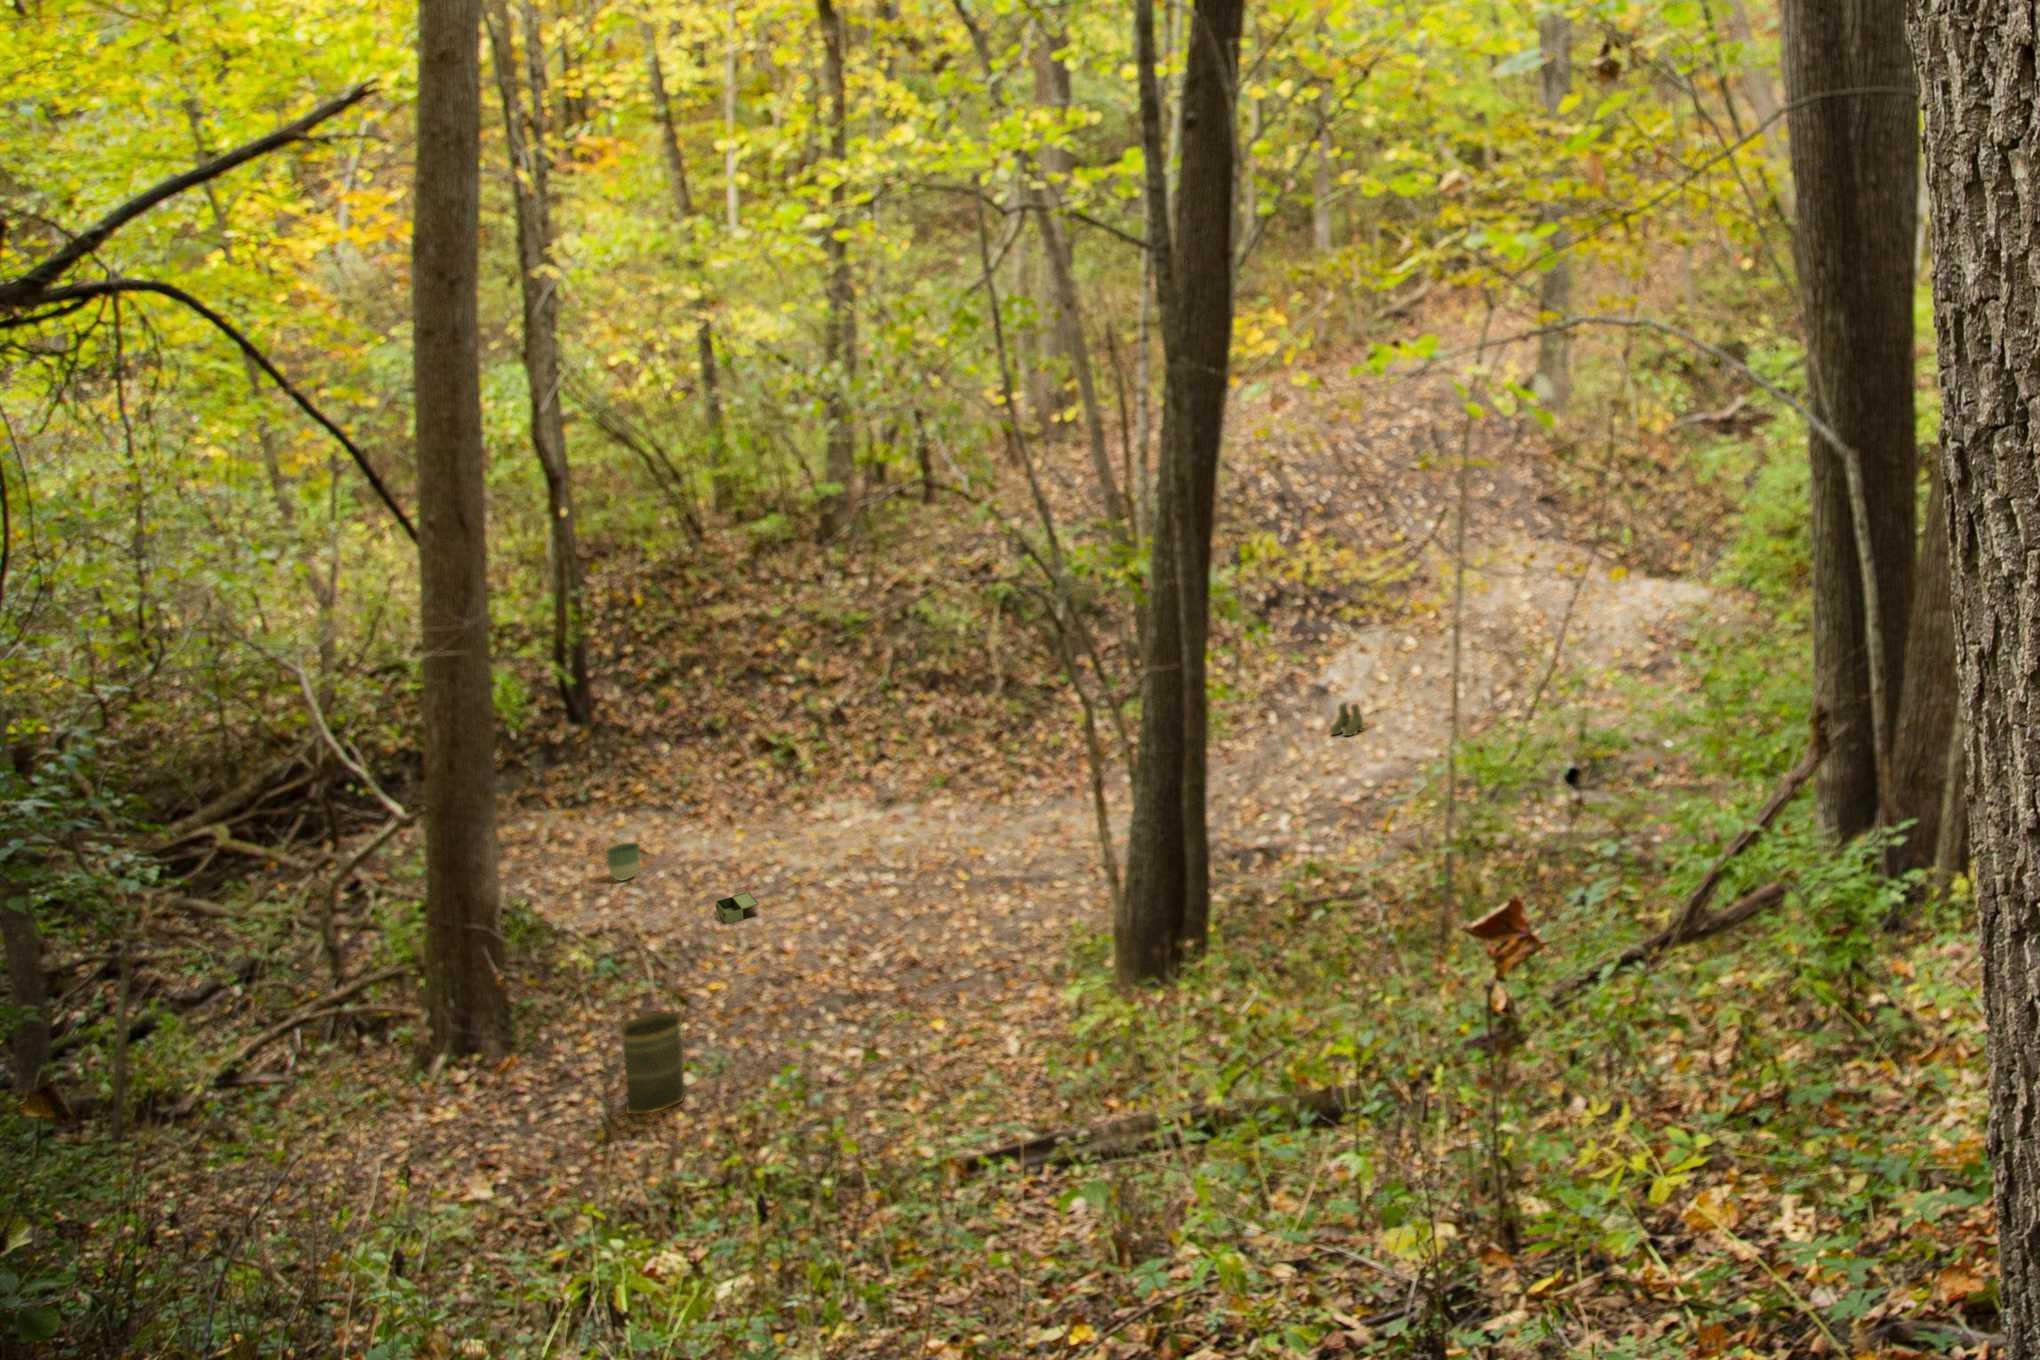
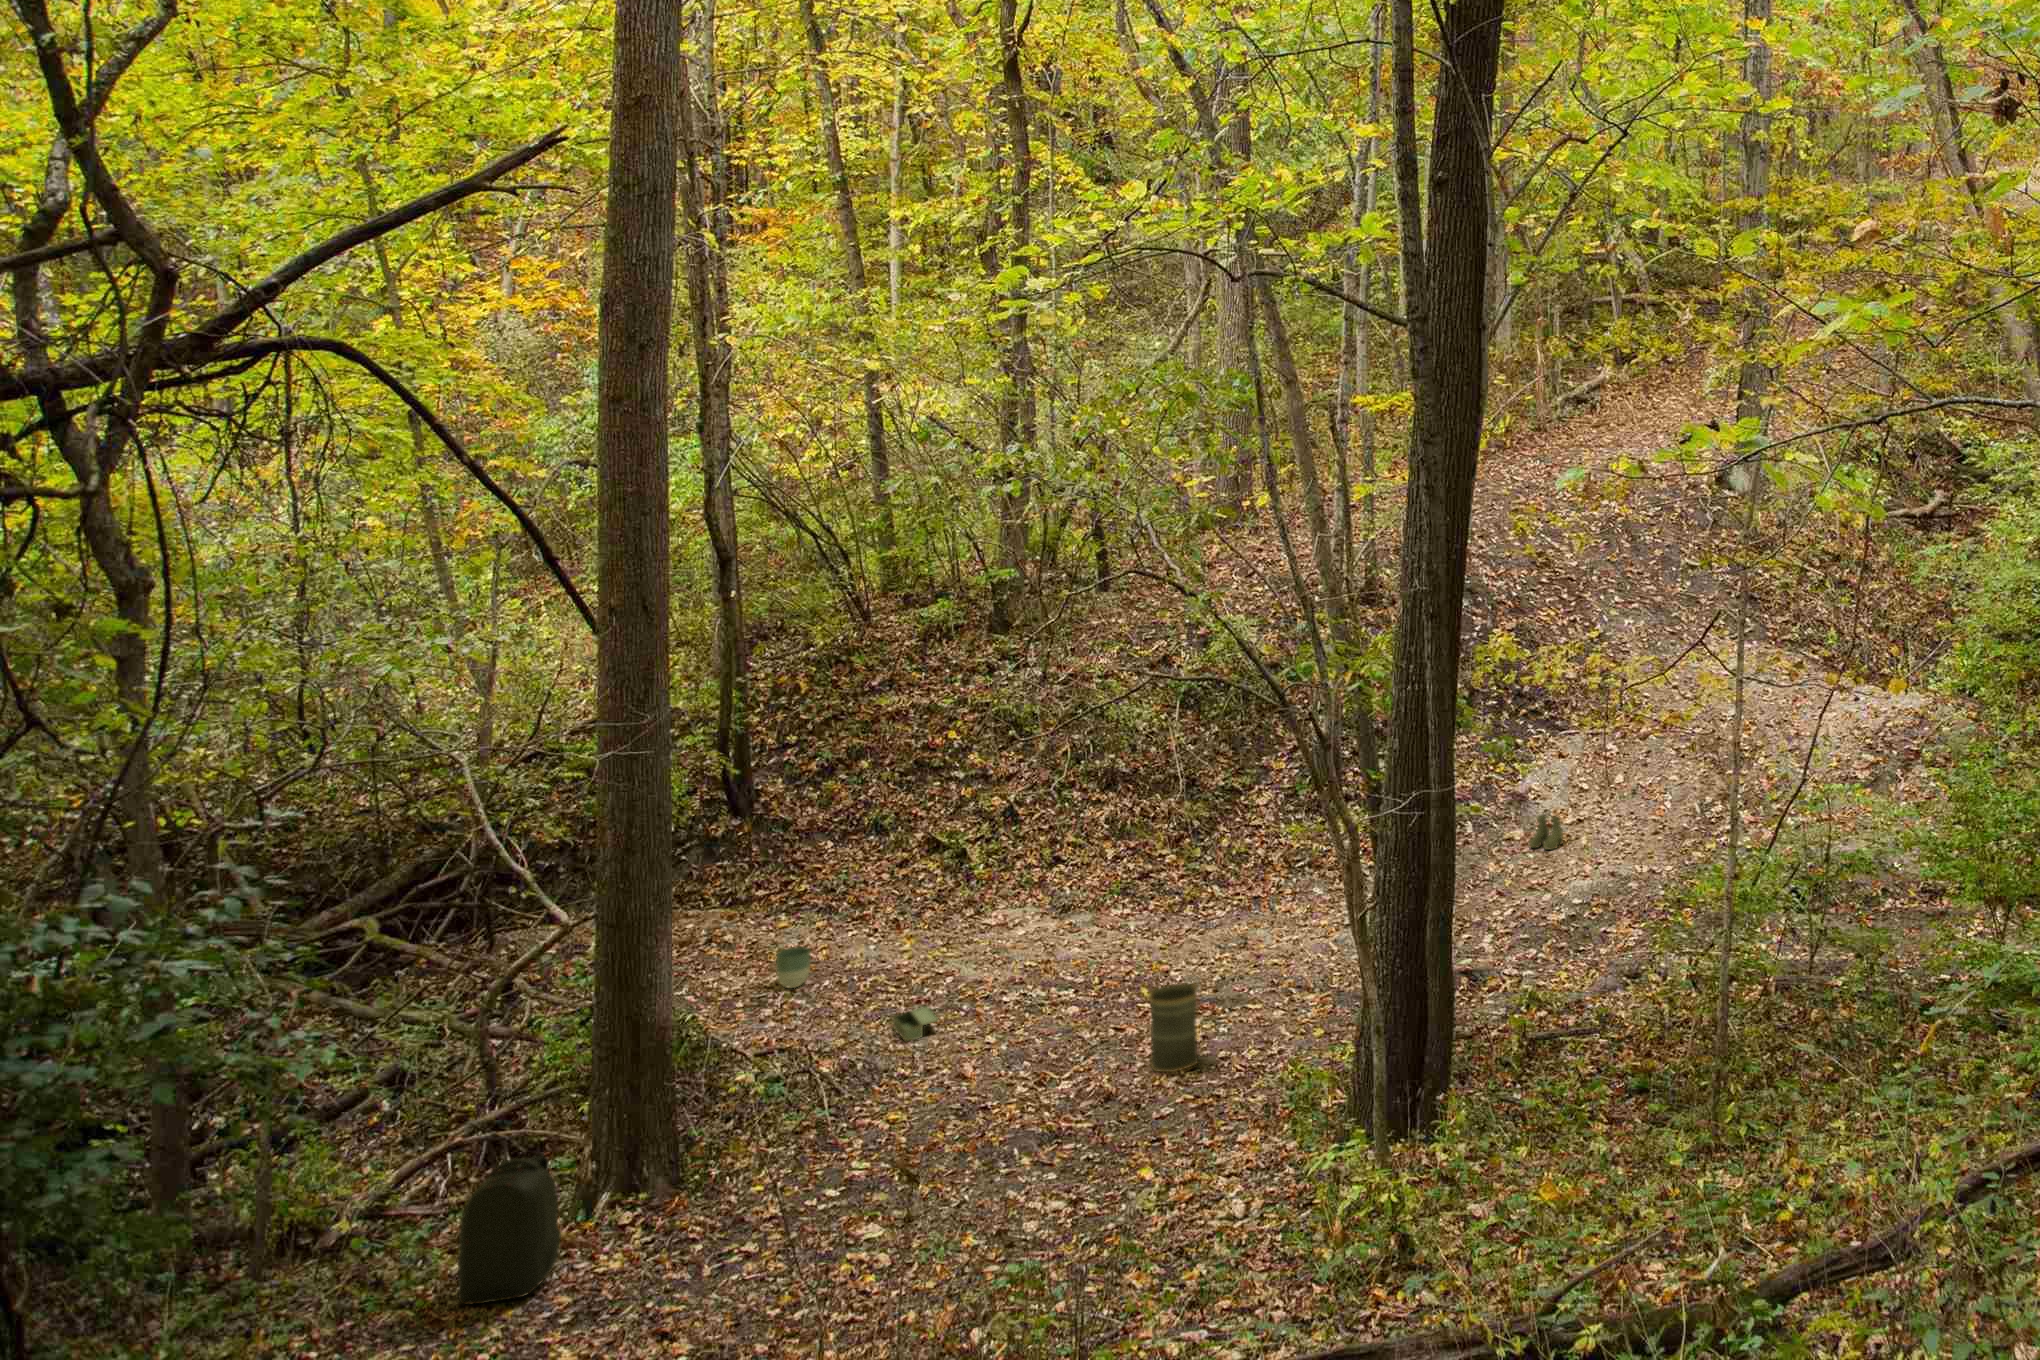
basket: present [620,993,686,1114] -> present [1148,961,1198,1072]
backpack: none [307,1026,400,1150] -> present [458,1156,561,1305]

